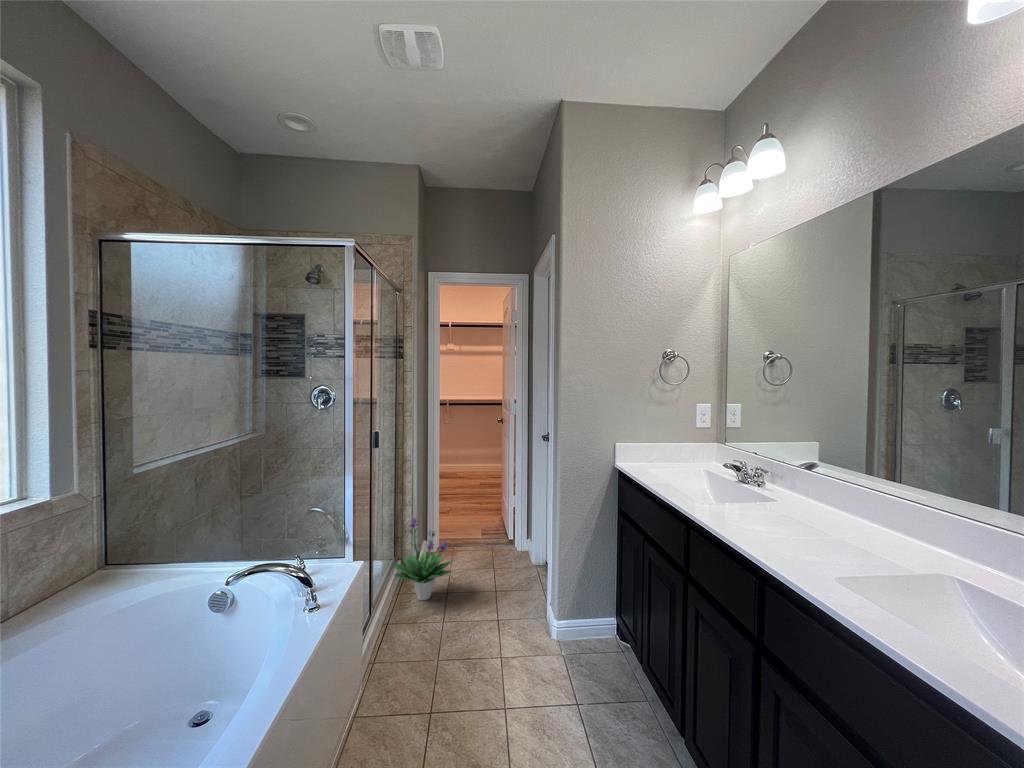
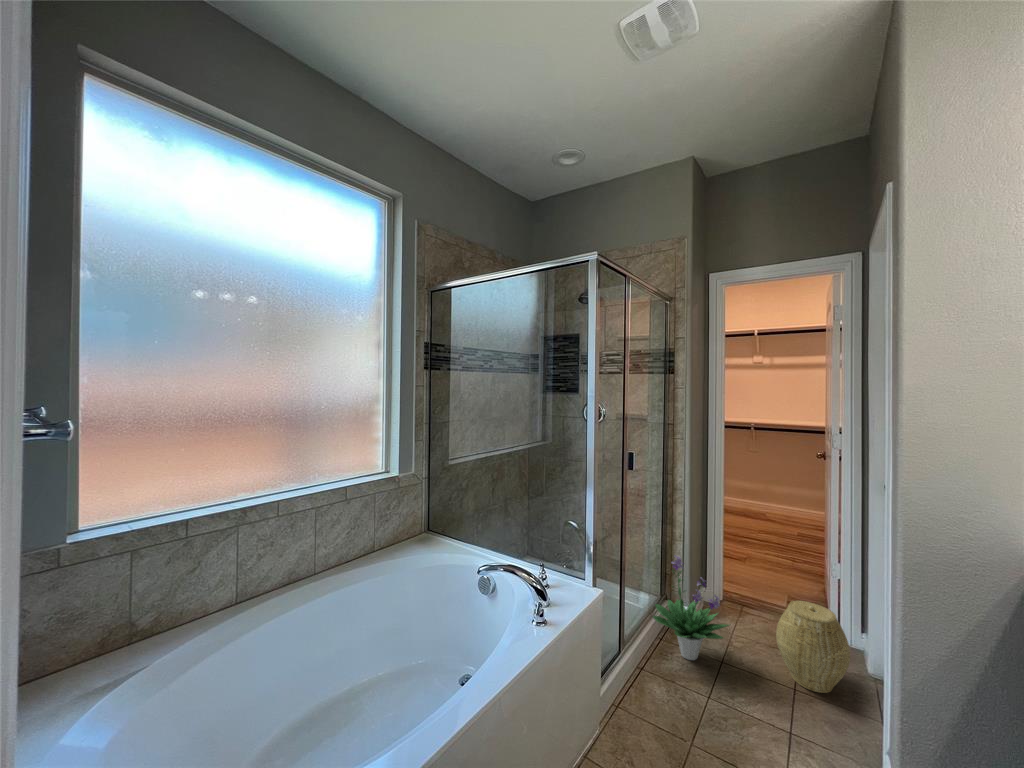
woven basket: none [484,525,527,586] -> present [776,601,851,693]

